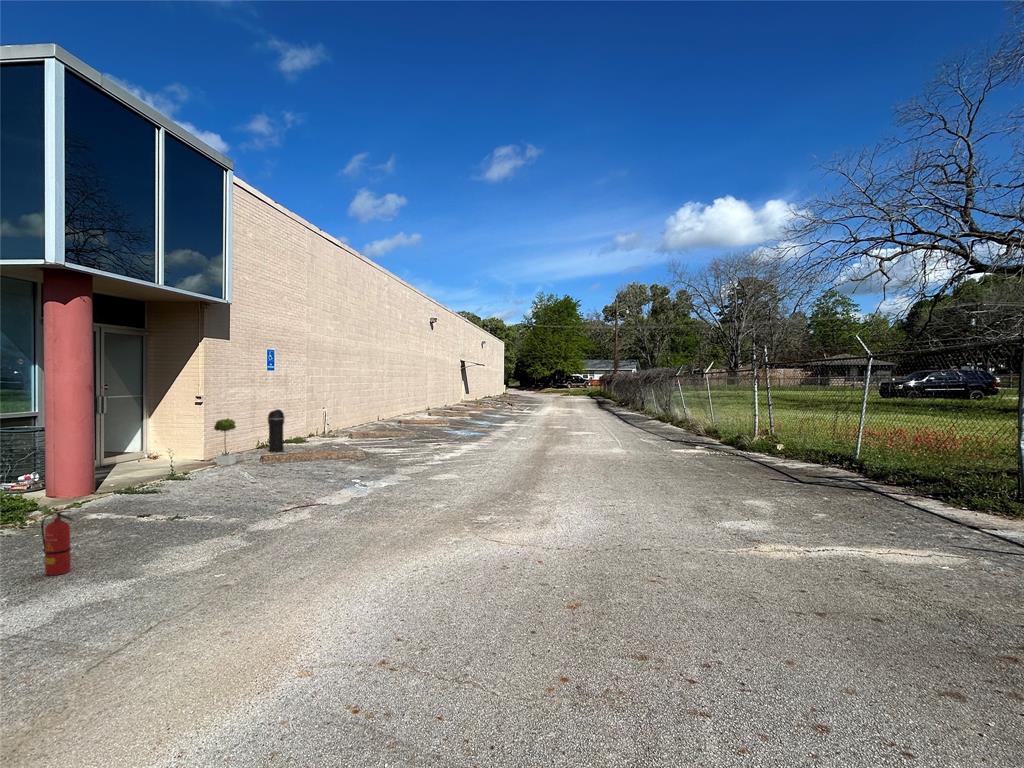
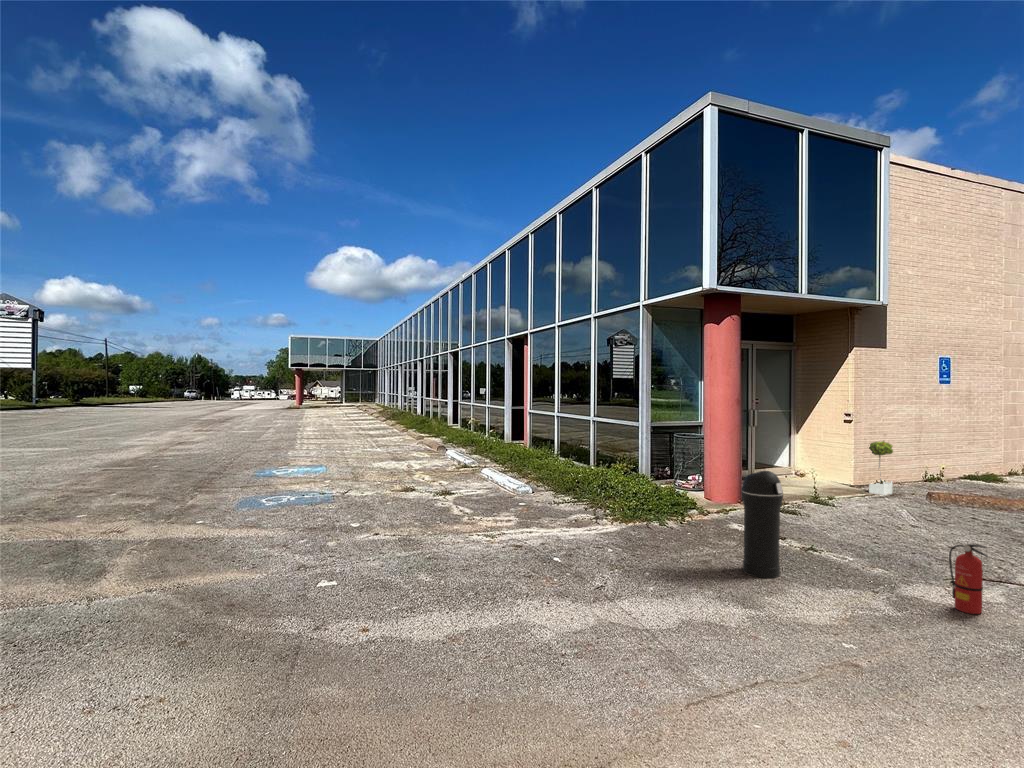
trash can: present [268,409,285,452] -> present [742,471,783,578]
fire extinguisher: present [41,511,72,575] -> present [949,544,988,614]

